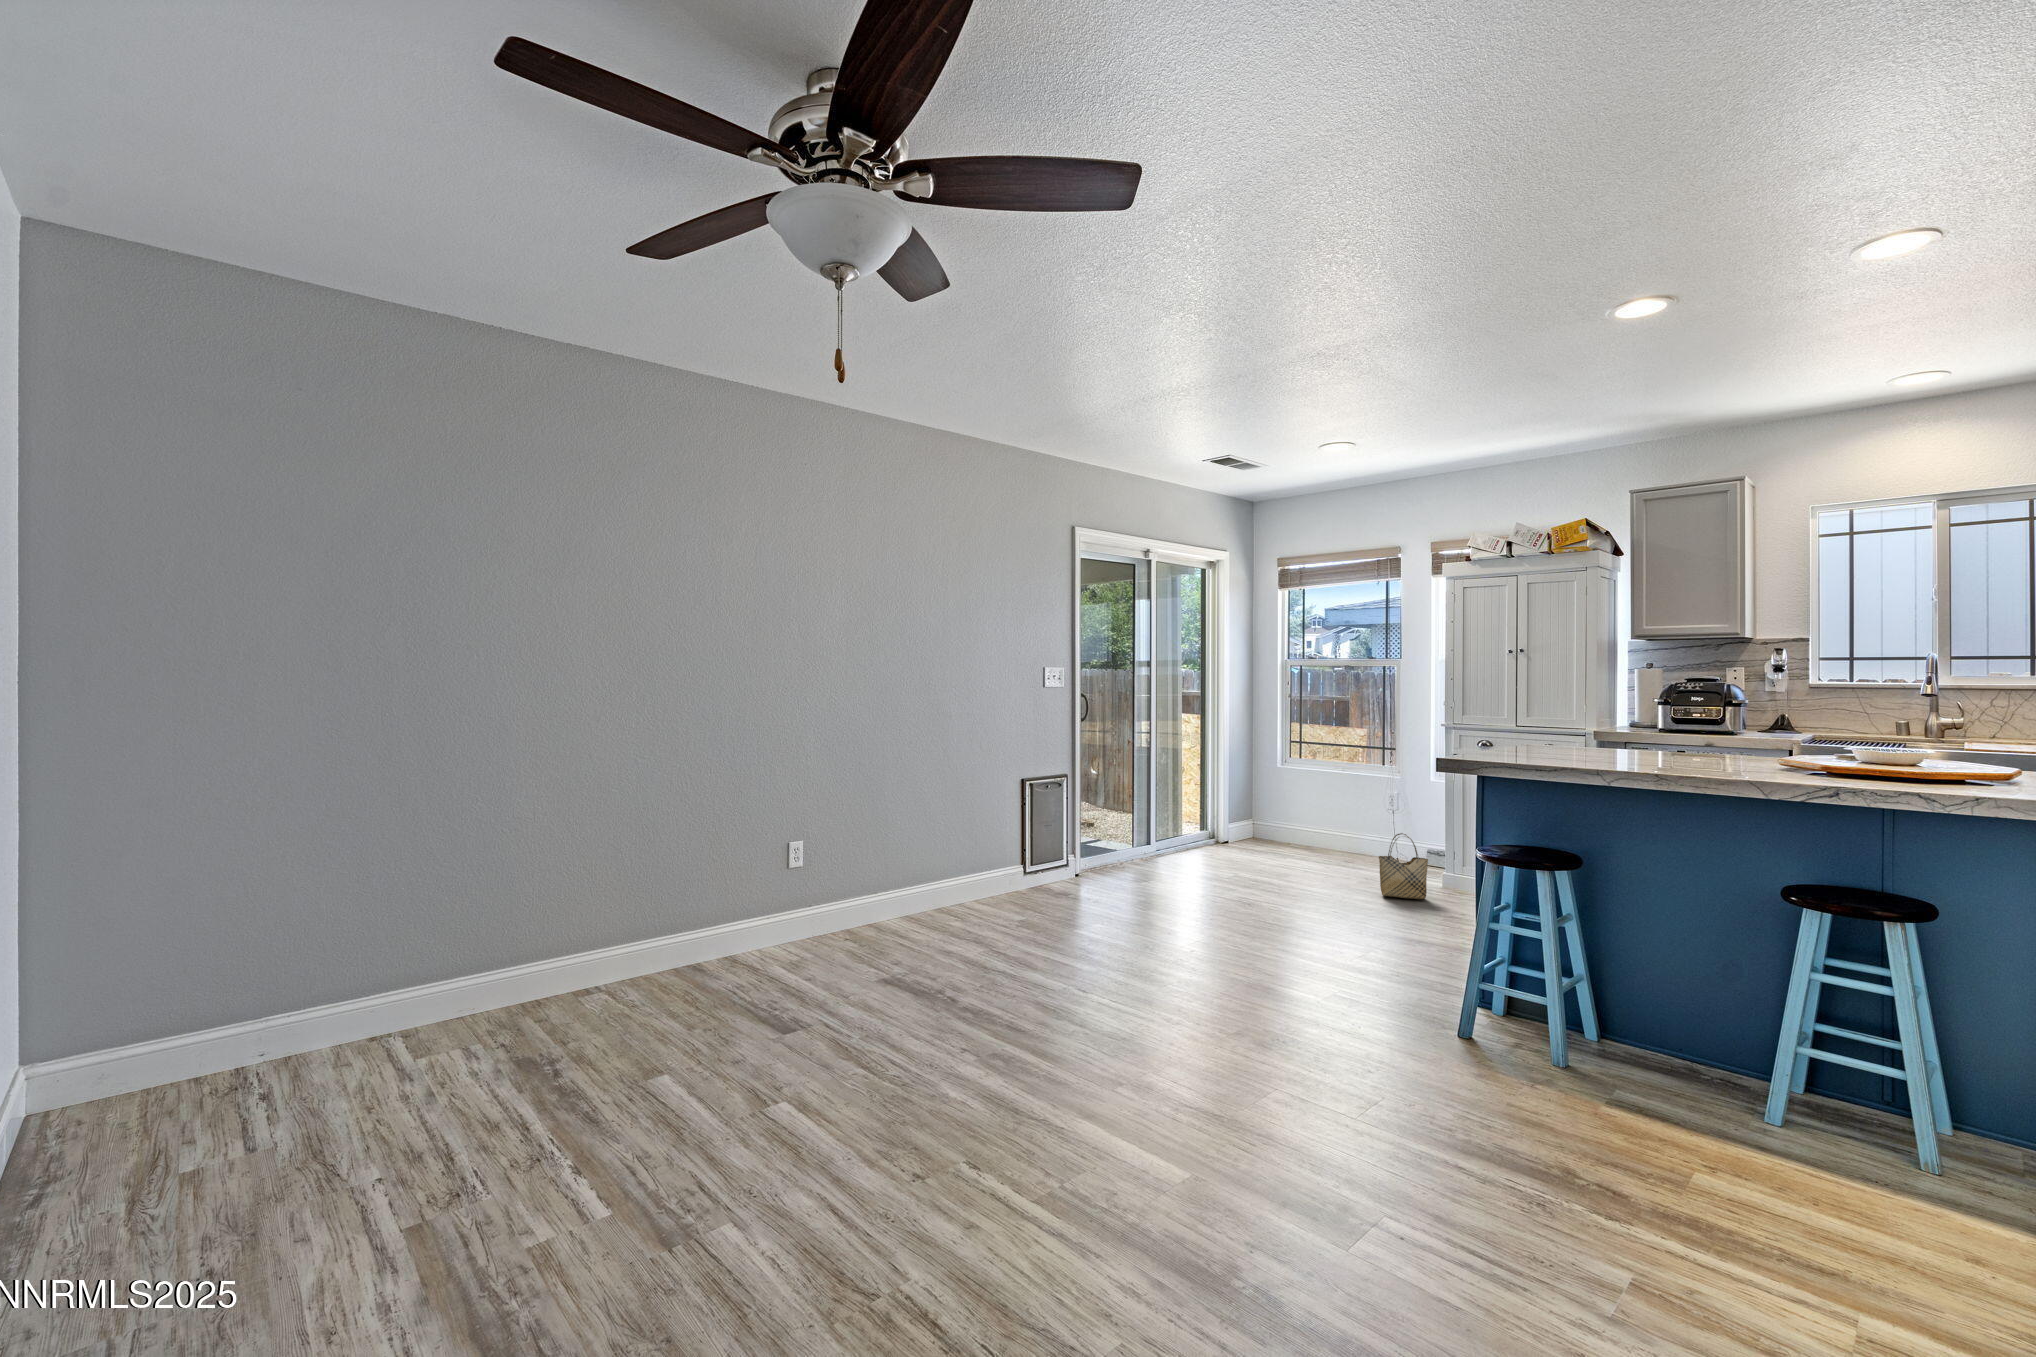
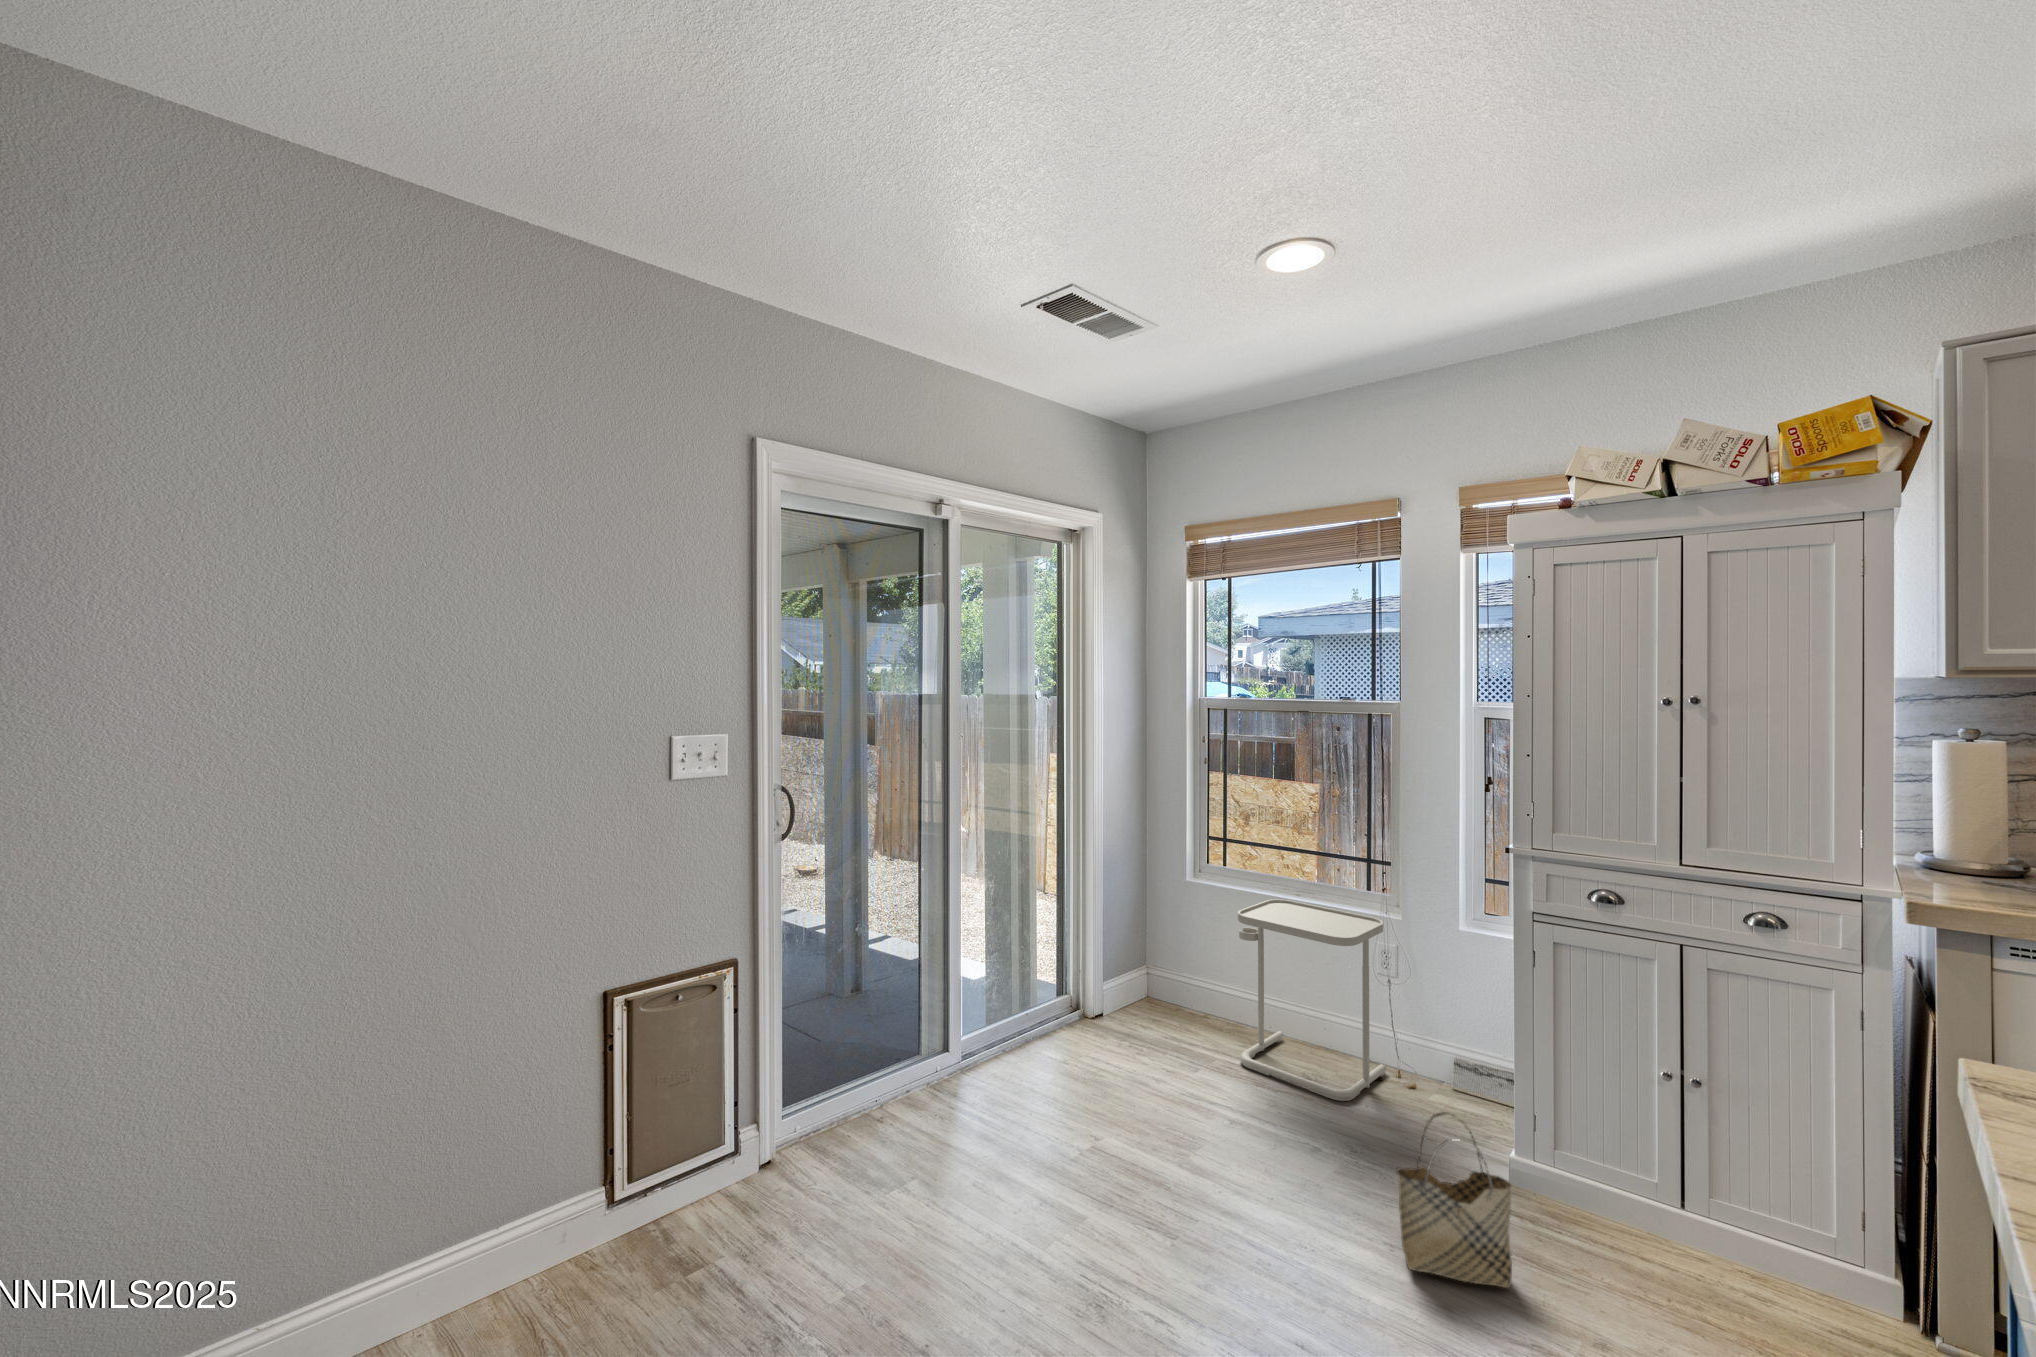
side table: none [1308,772,1390,866] -> present [1238,899,1386,1101]

